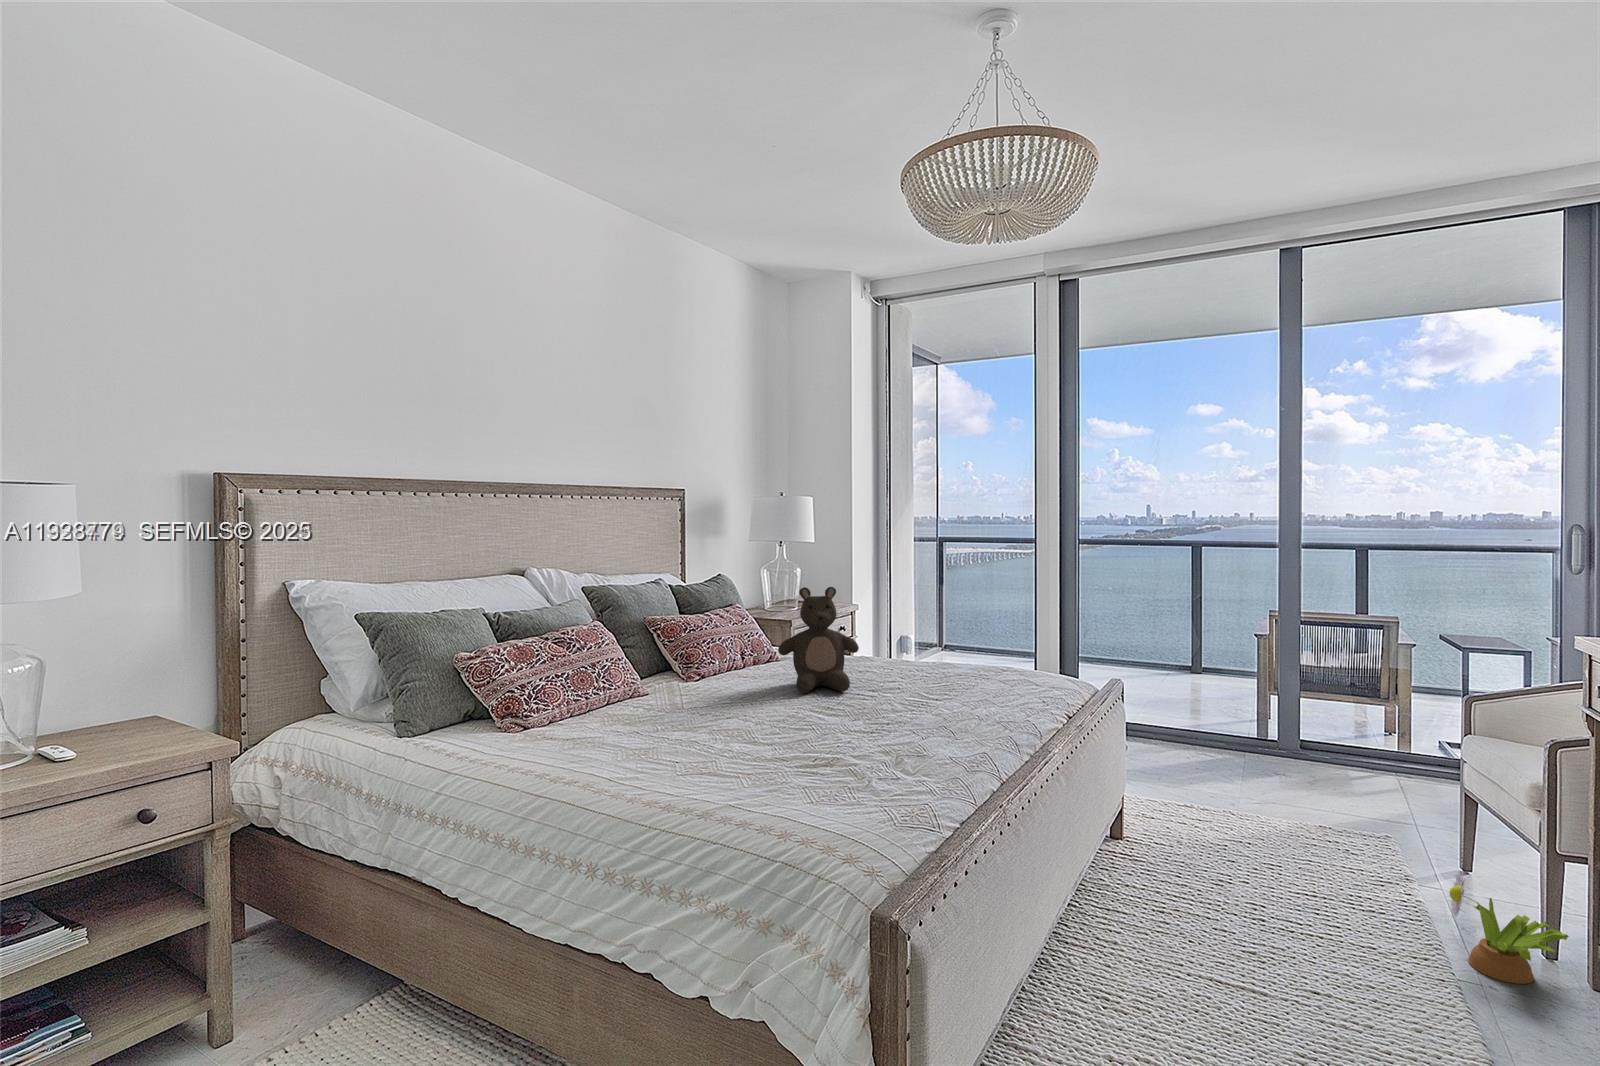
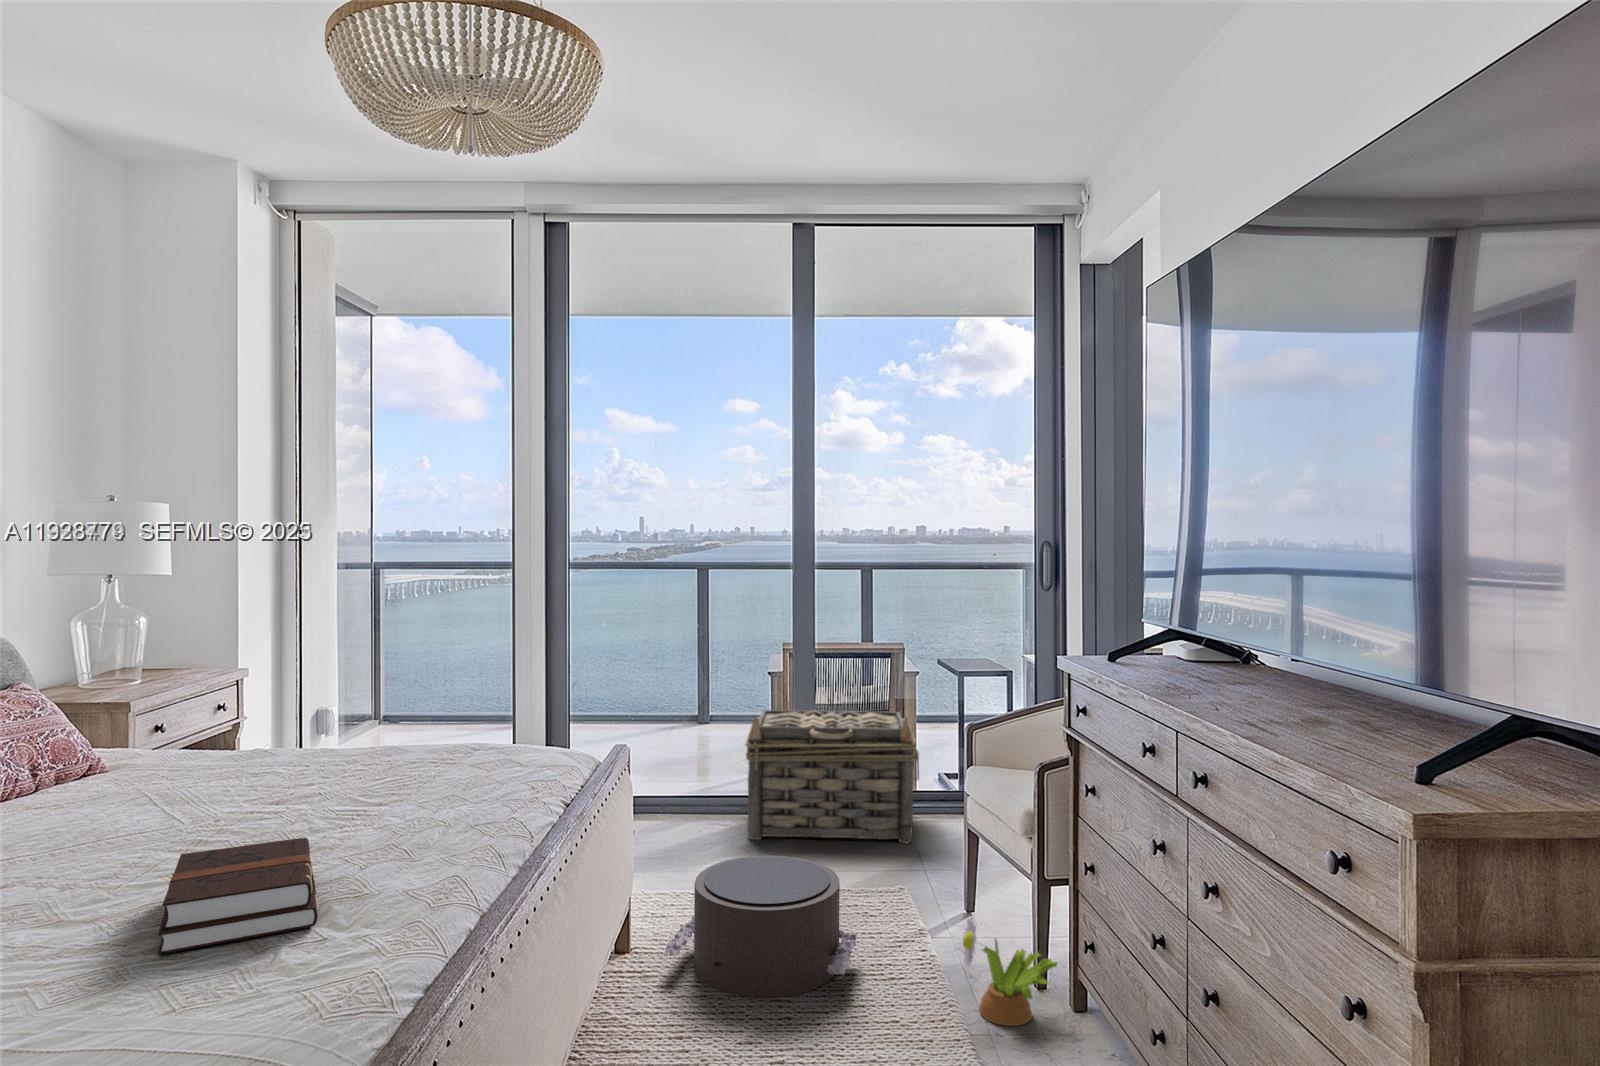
stuffed bear: present [778,587,859,693] -> none [90,640,247,818]
basket: none [1224,664,1416,803] -> present [745,710,919,843]
hardback book: none [836,715,919,769] -> present [158,838,318,954]
pouf: none [1149,784,1334,904] -> present [664,856,857,998]

